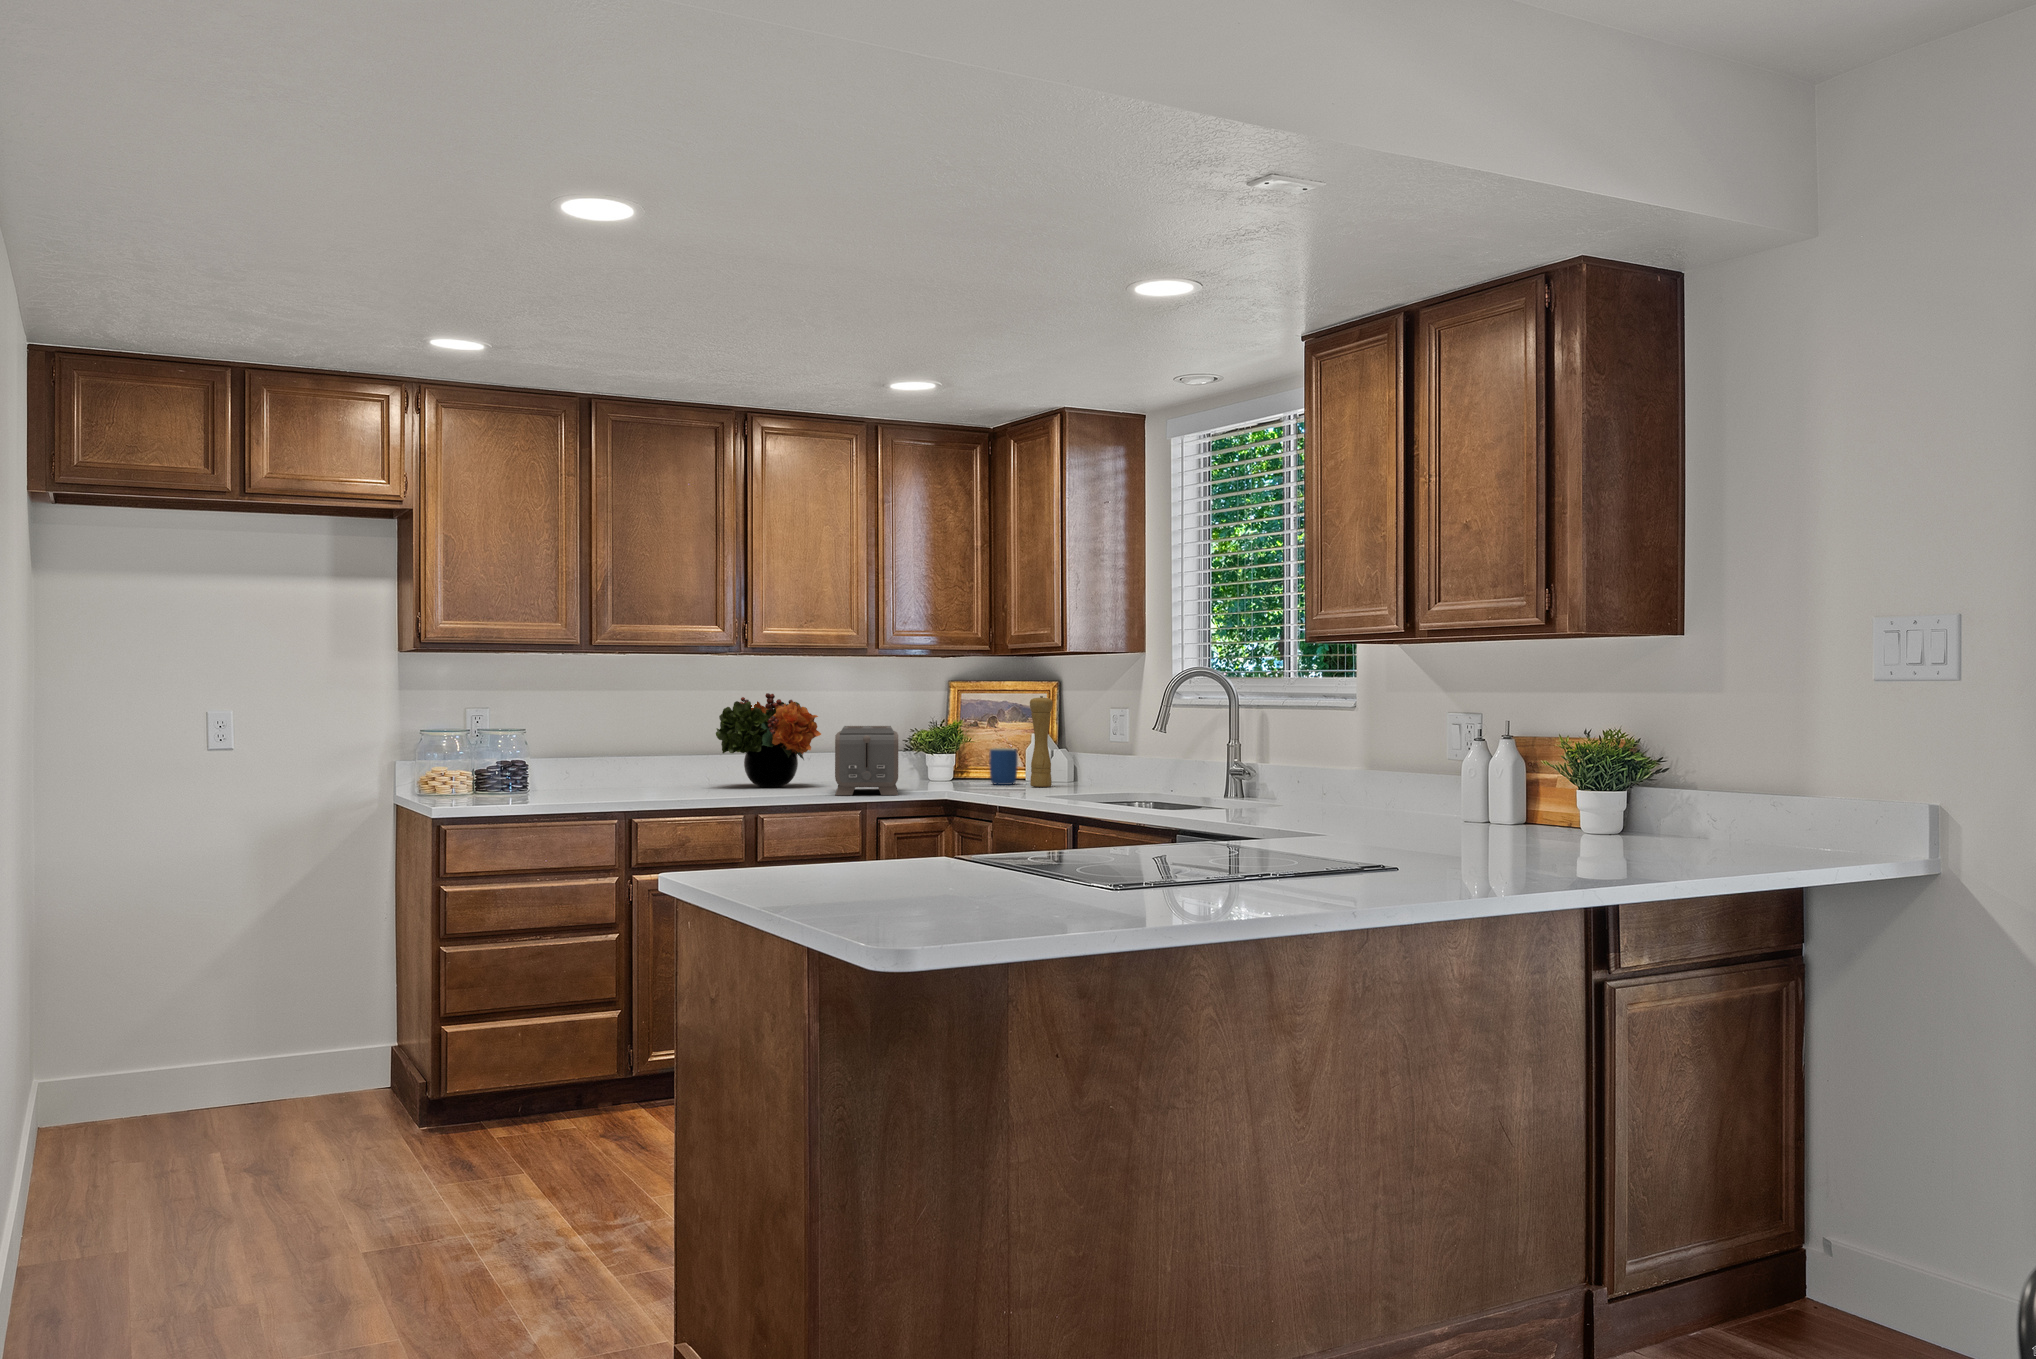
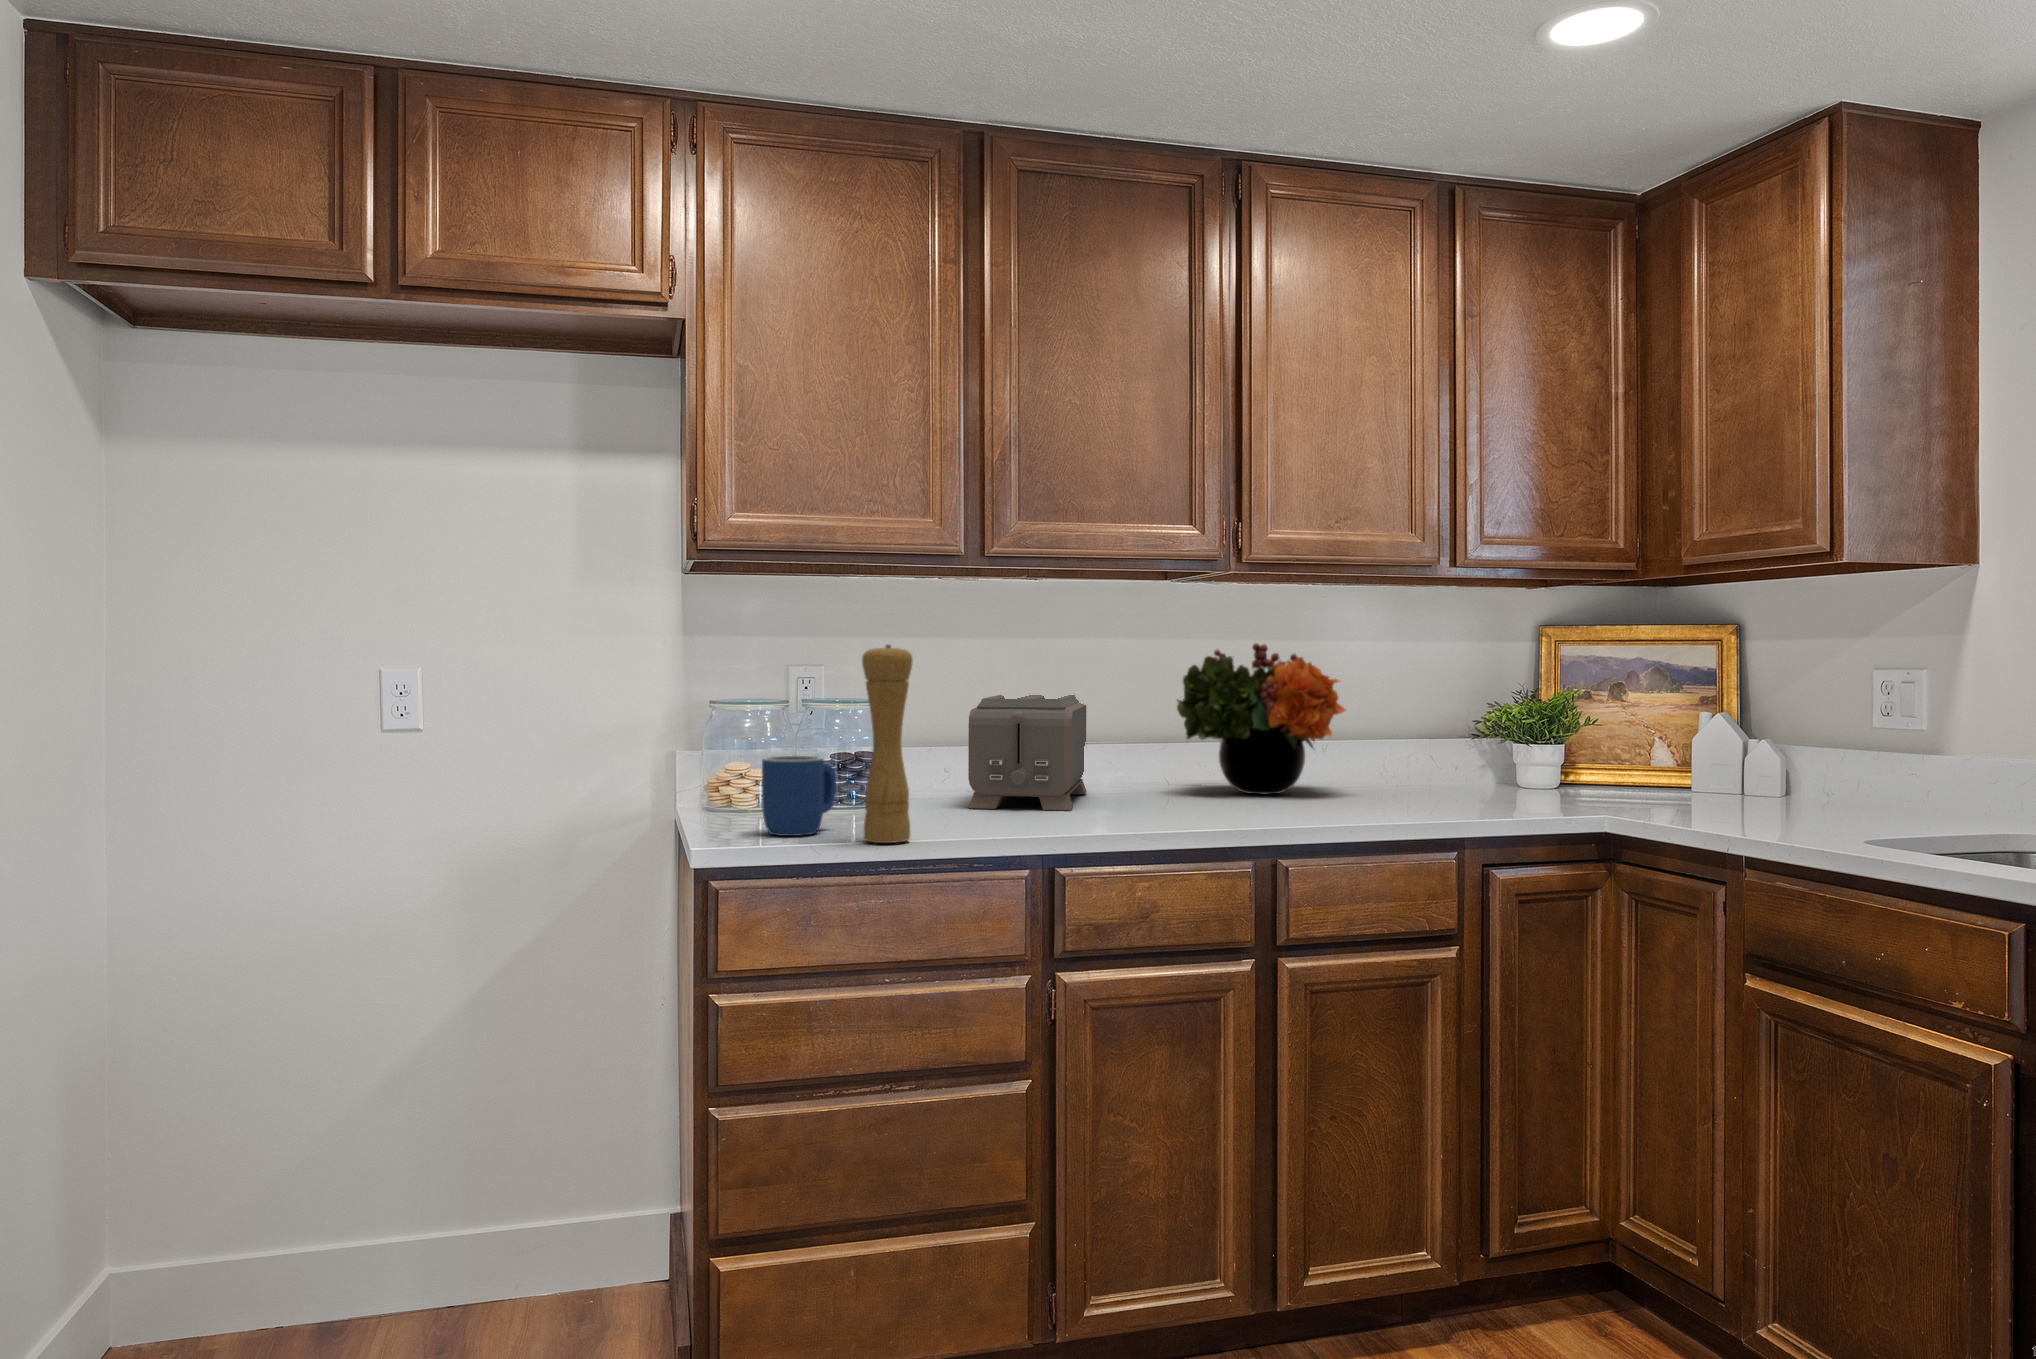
pepper mill: present [1030,696,1053,787] -> present [862,645,913,843]
toaster: present [835,726,898,795] -> present [968,695,1087,810]
mug: present [989,748,1018,785] -> present [762,755,836,836]

